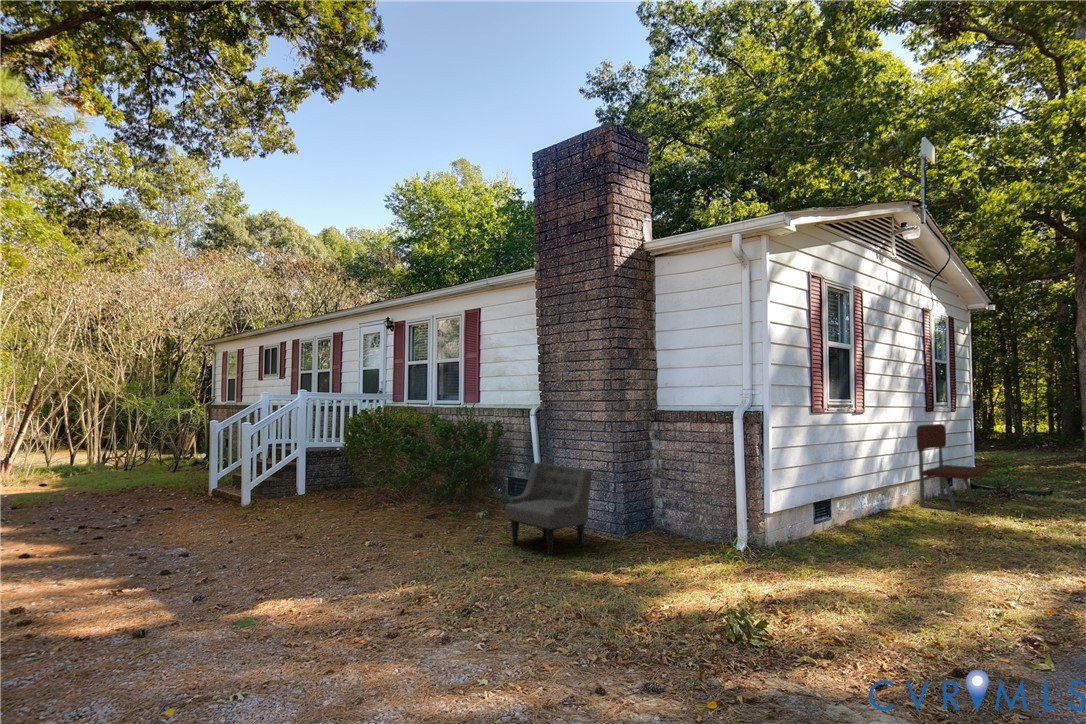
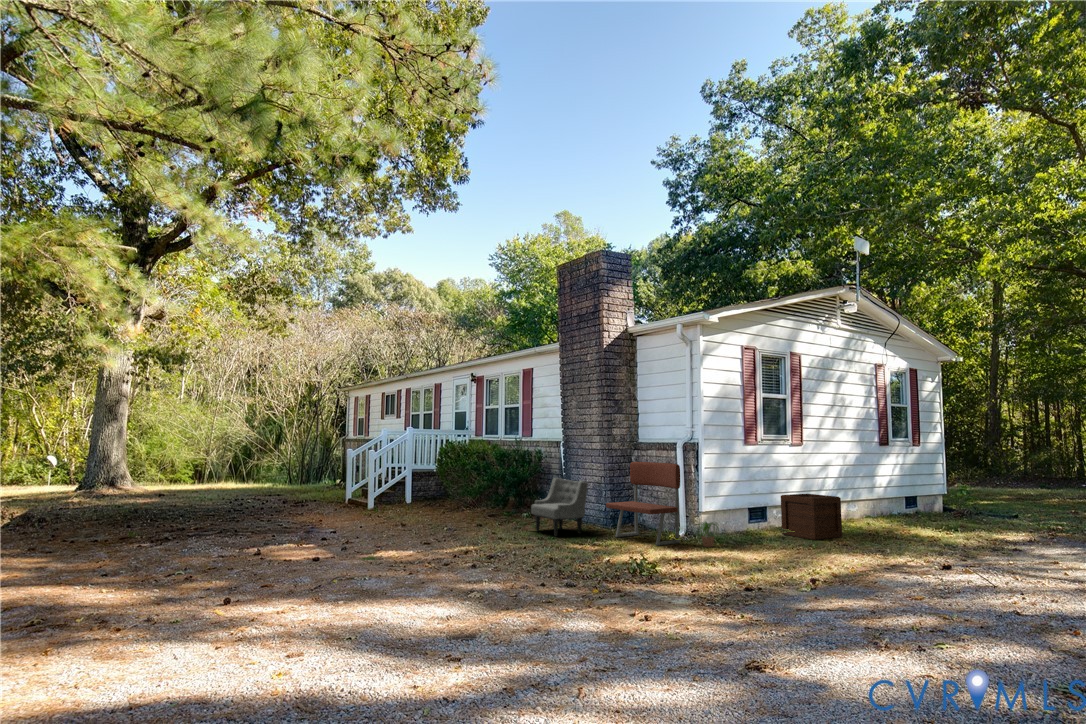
bench: present [916,424,988,511] -> present [606,462,680,546]
wooden crate: none [842,473,922,539] -> present [781,494,842,540]
potted plant: none [766,526,811,566] -> present [700,522,719,547]

